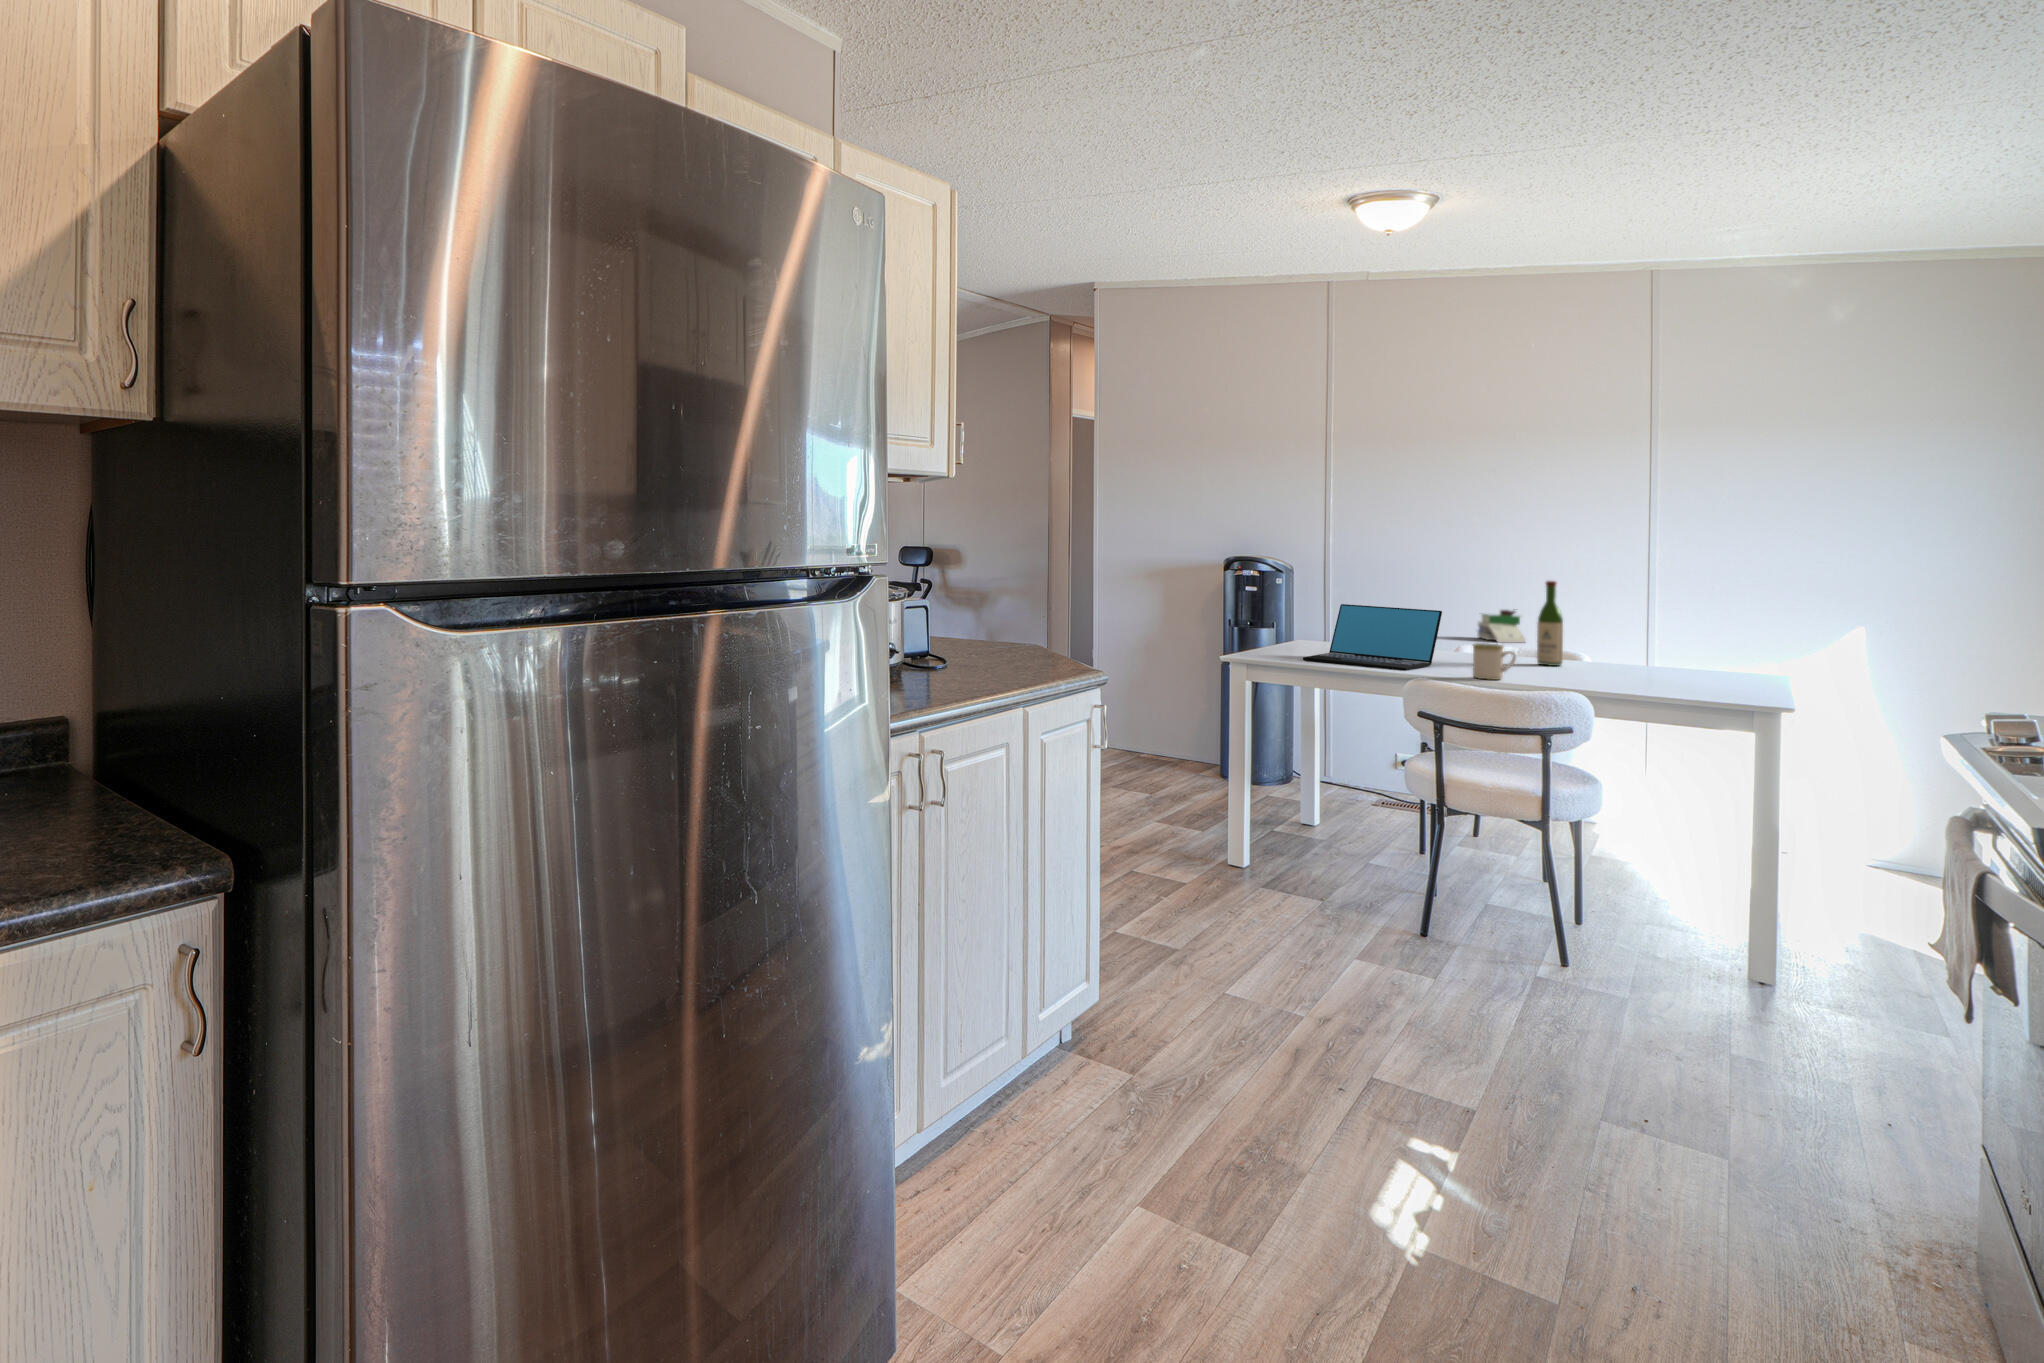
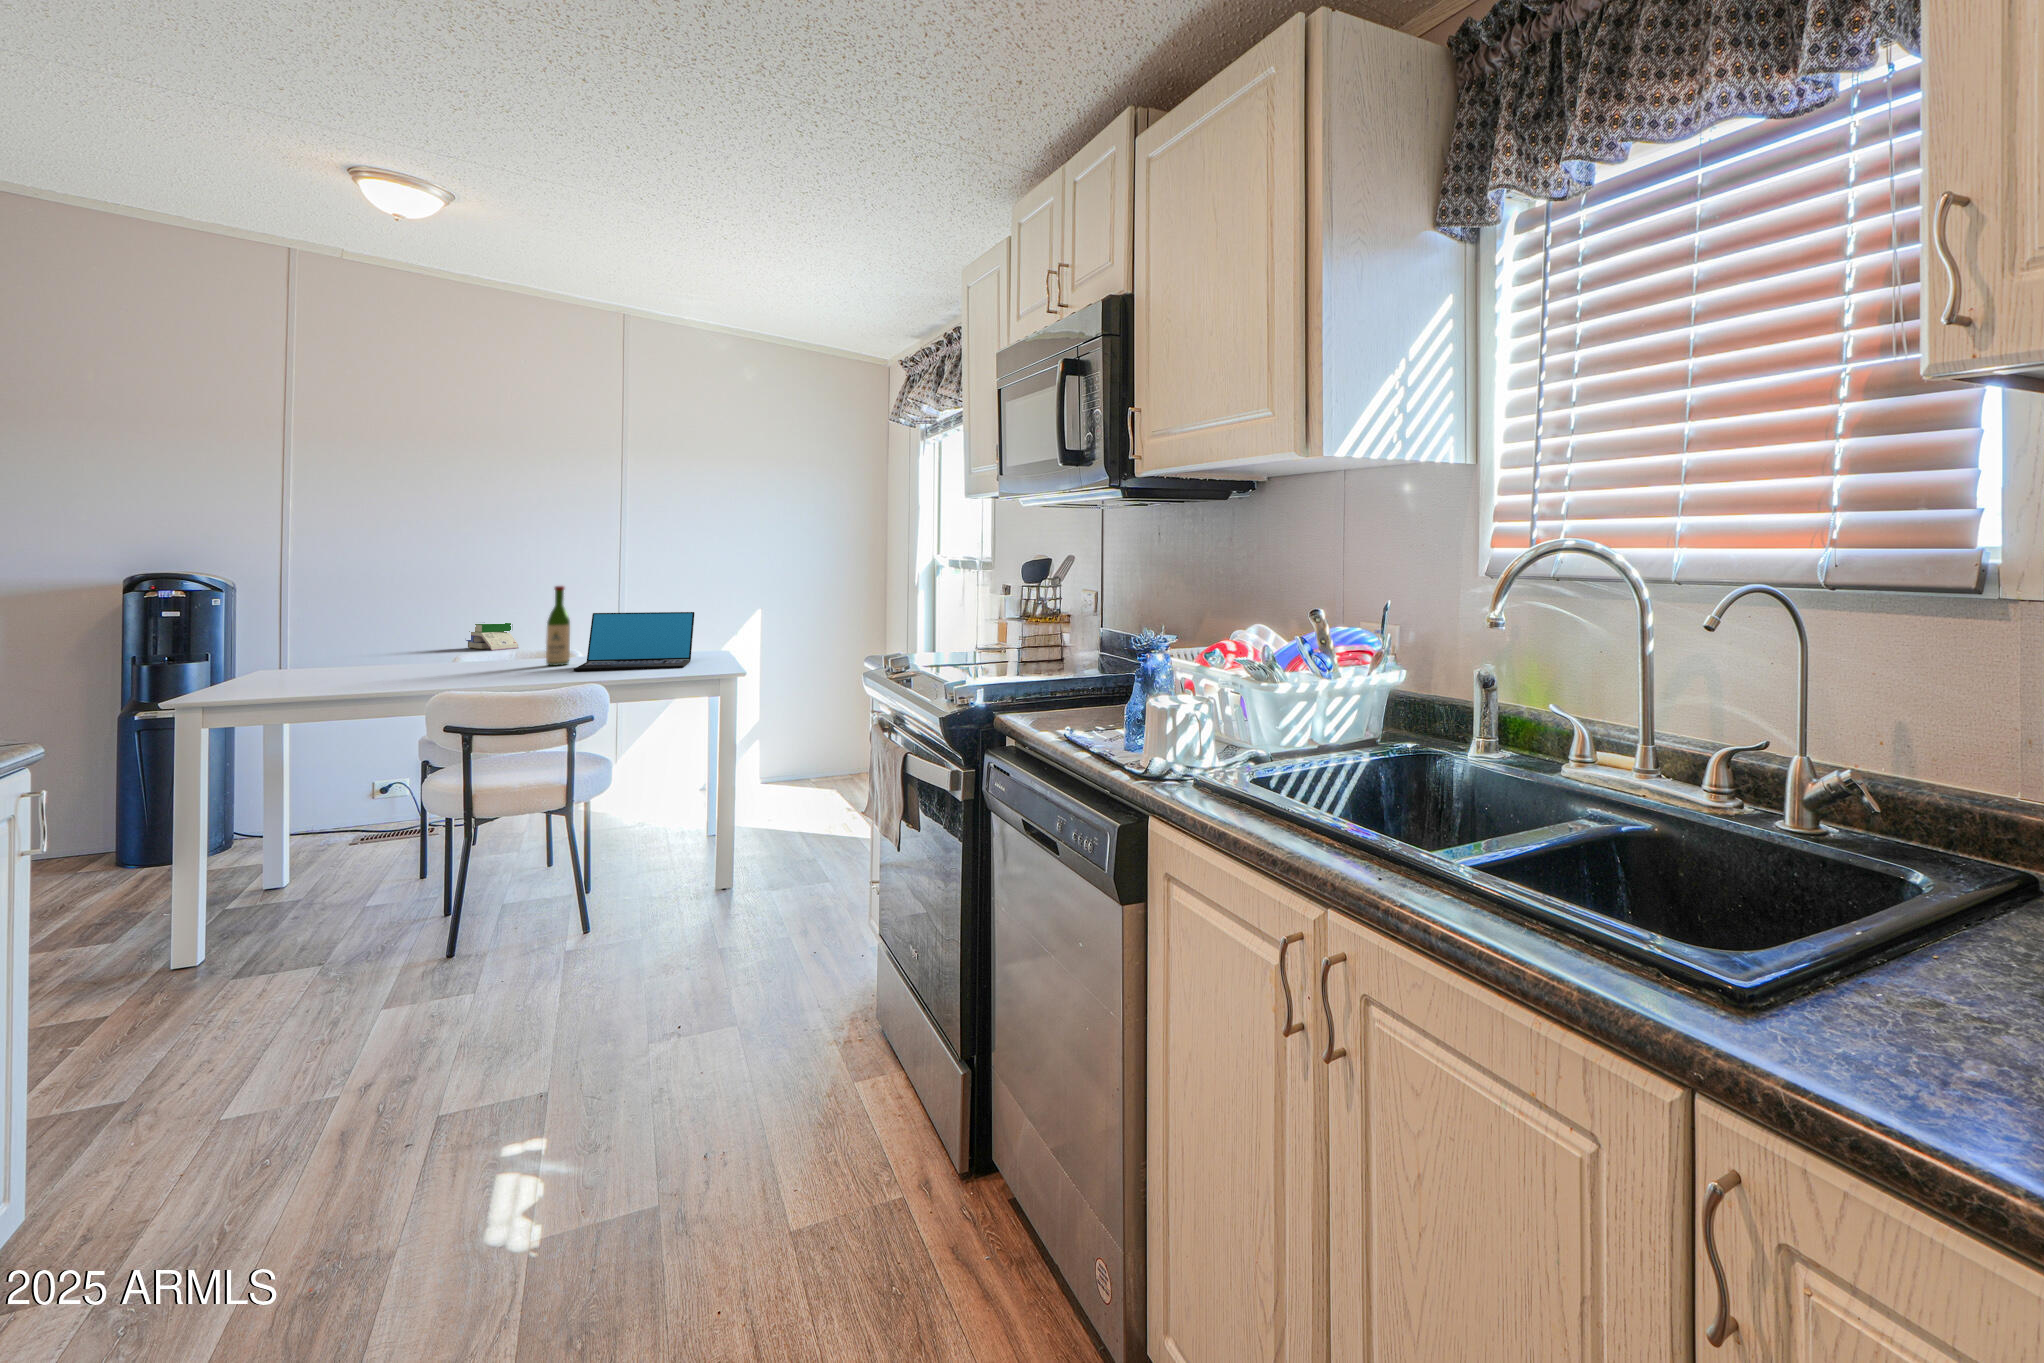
laptop: present [1303,604,1442,671] -> present [574,612,694,671]
mug: present [1473,643,1516,680] -> none [497,649,541,685]

